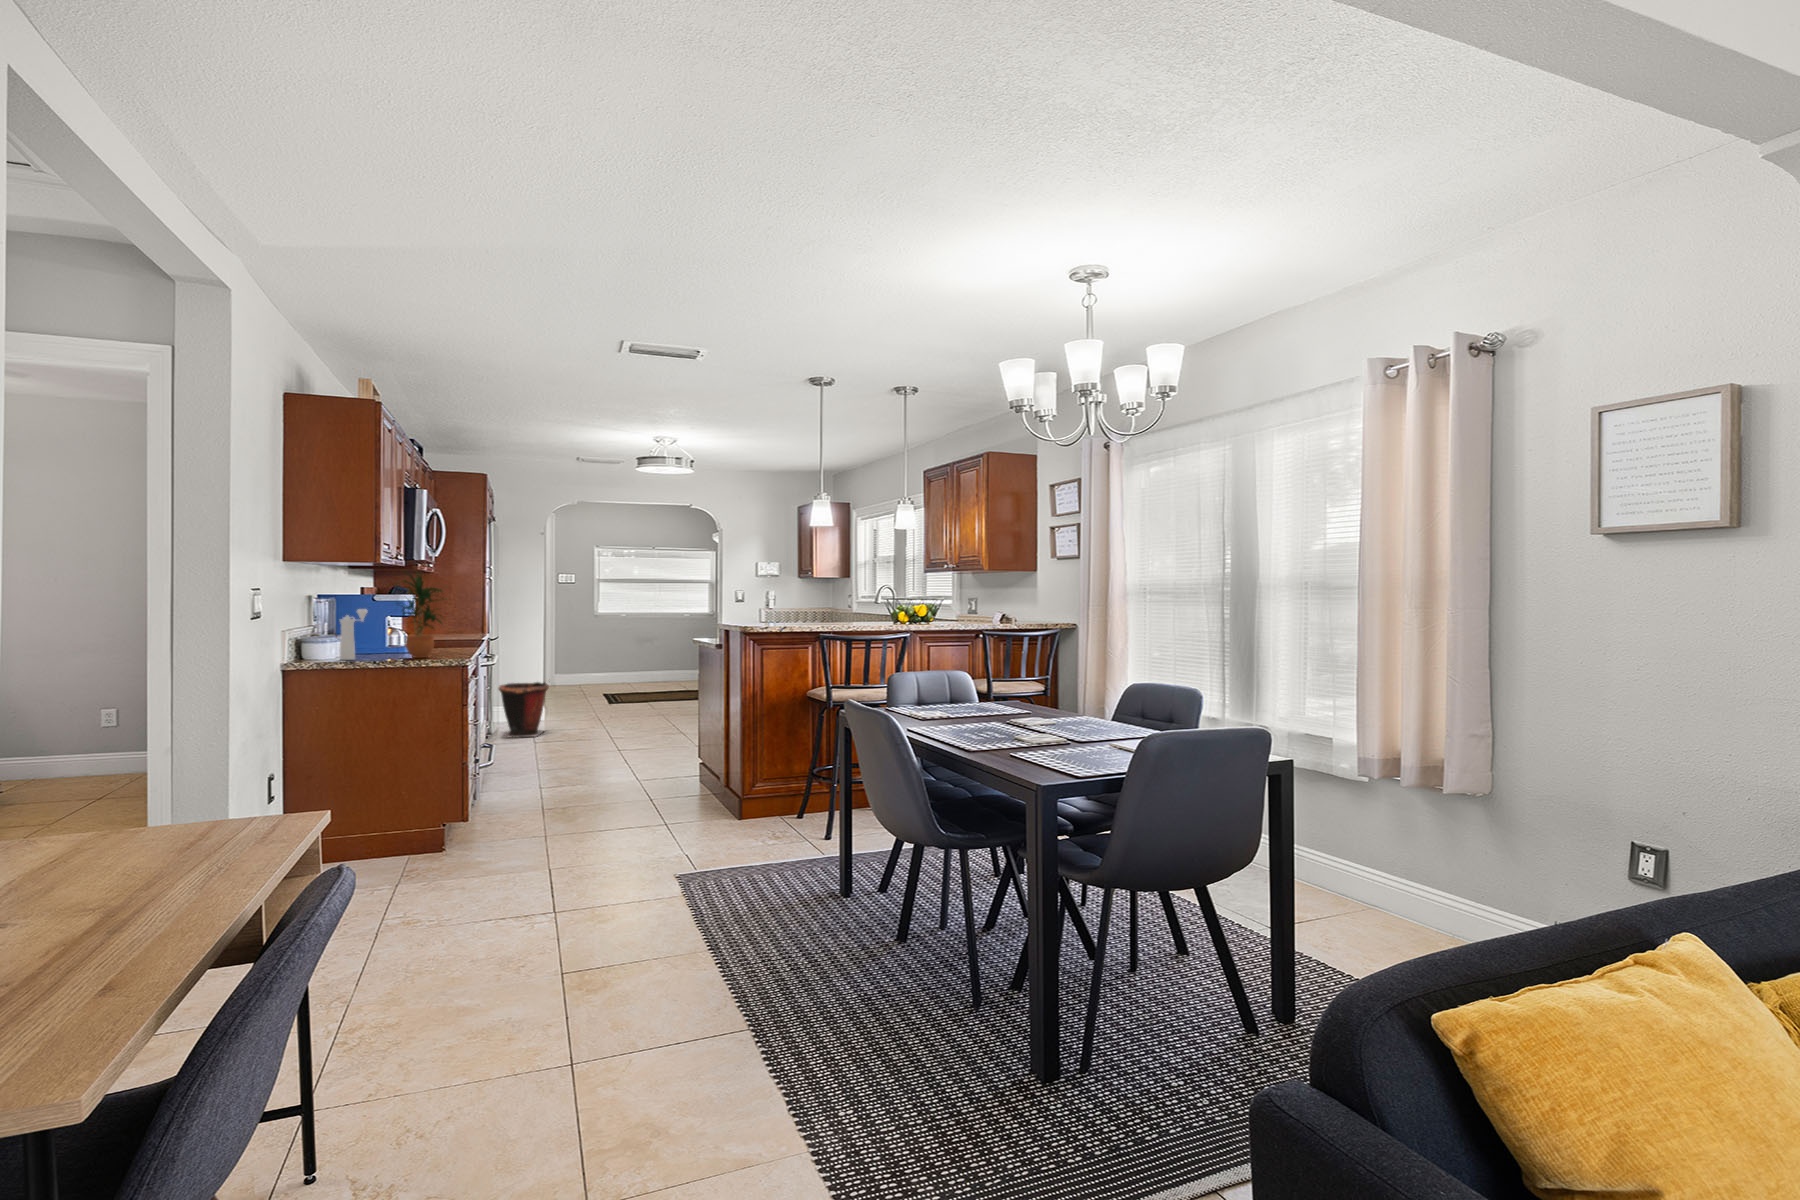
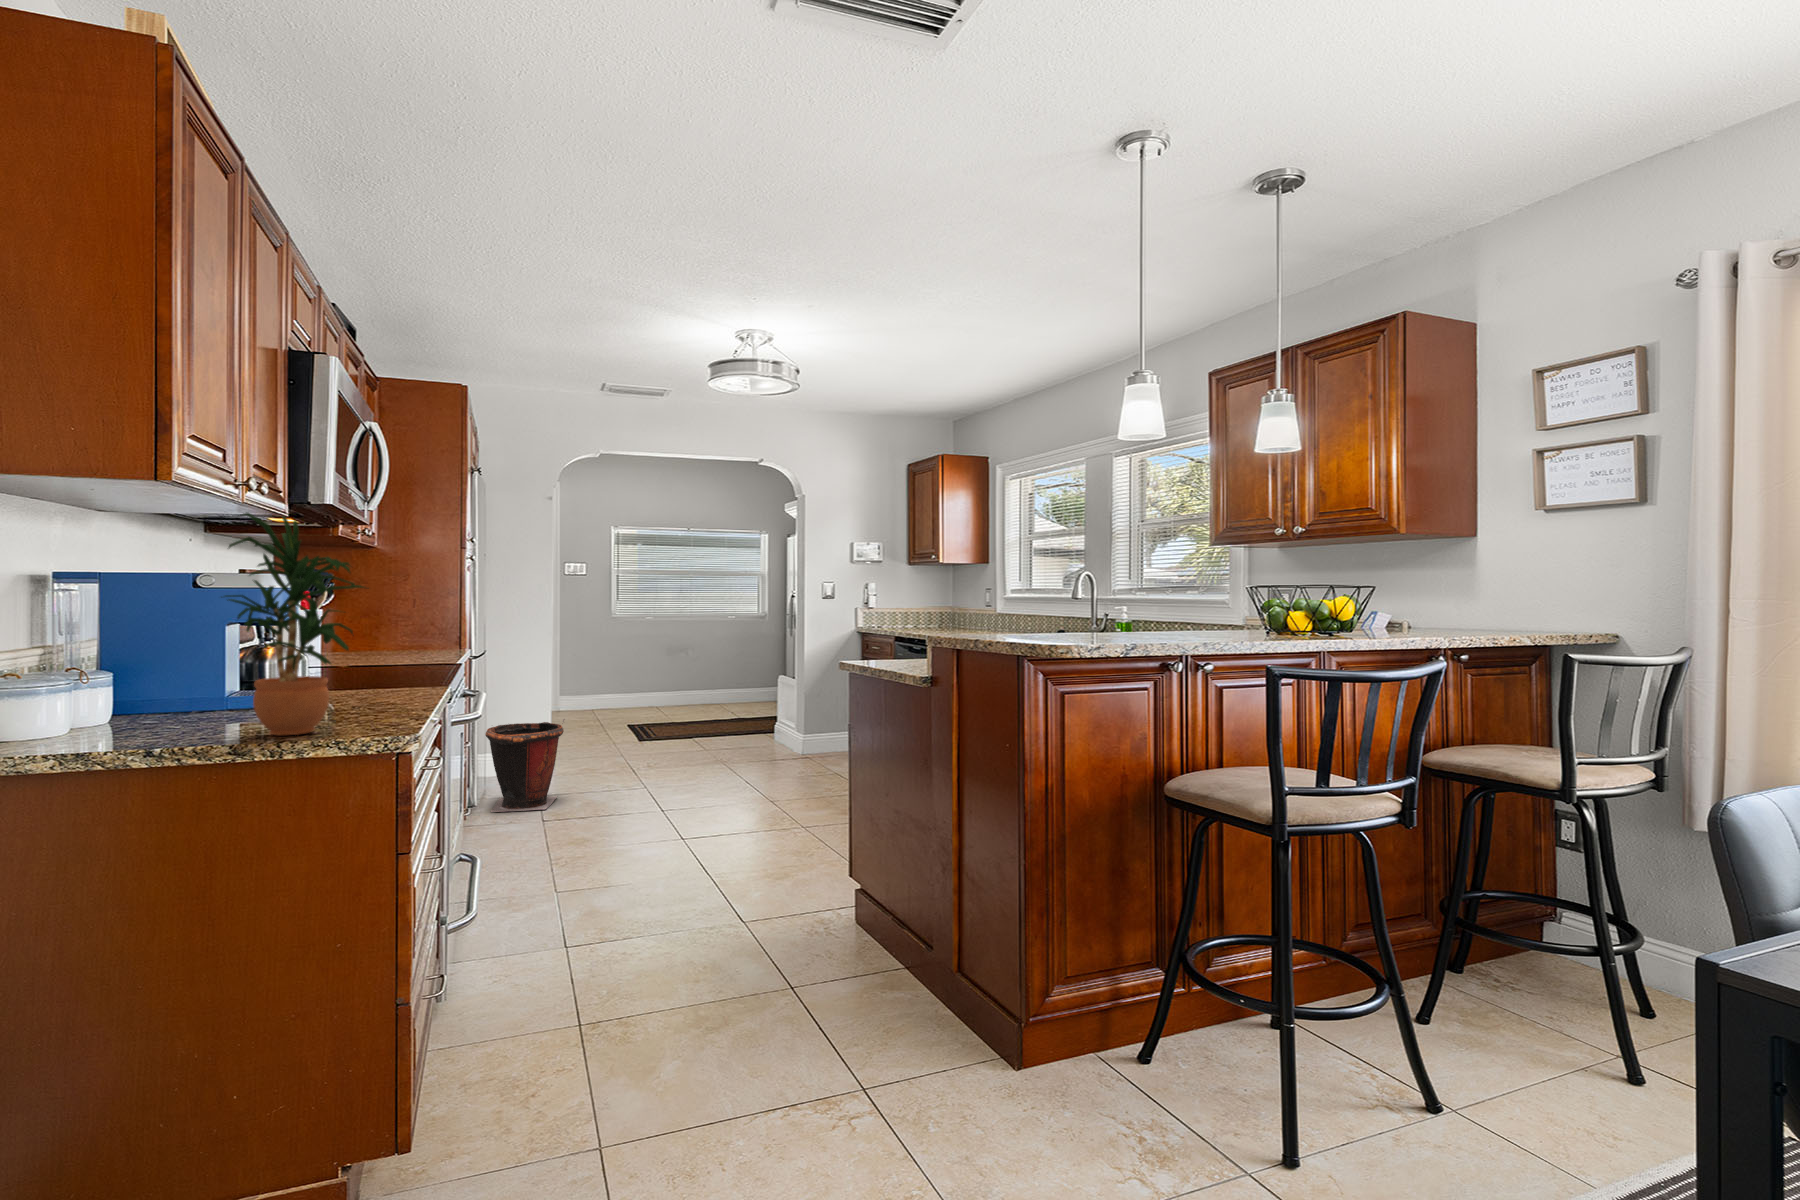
pepper mill: present [340,609,367,660] -> none [57,611,153,752]

